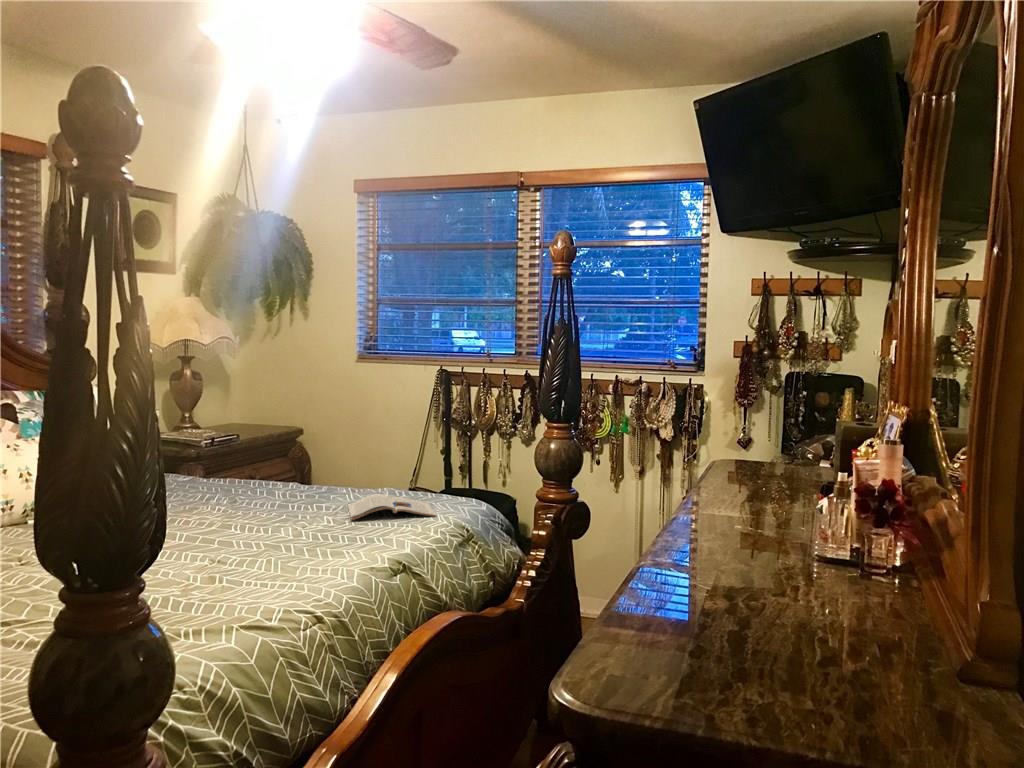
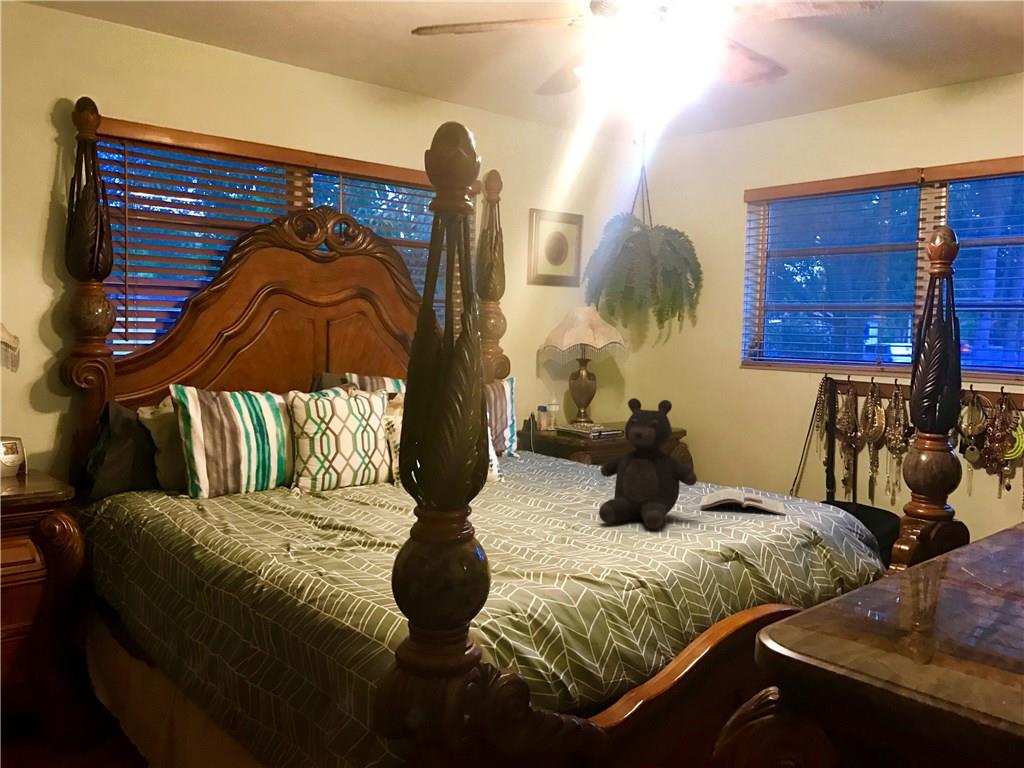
teddy bear: none [241,408,351,551] -> present [599,398,697,529]

